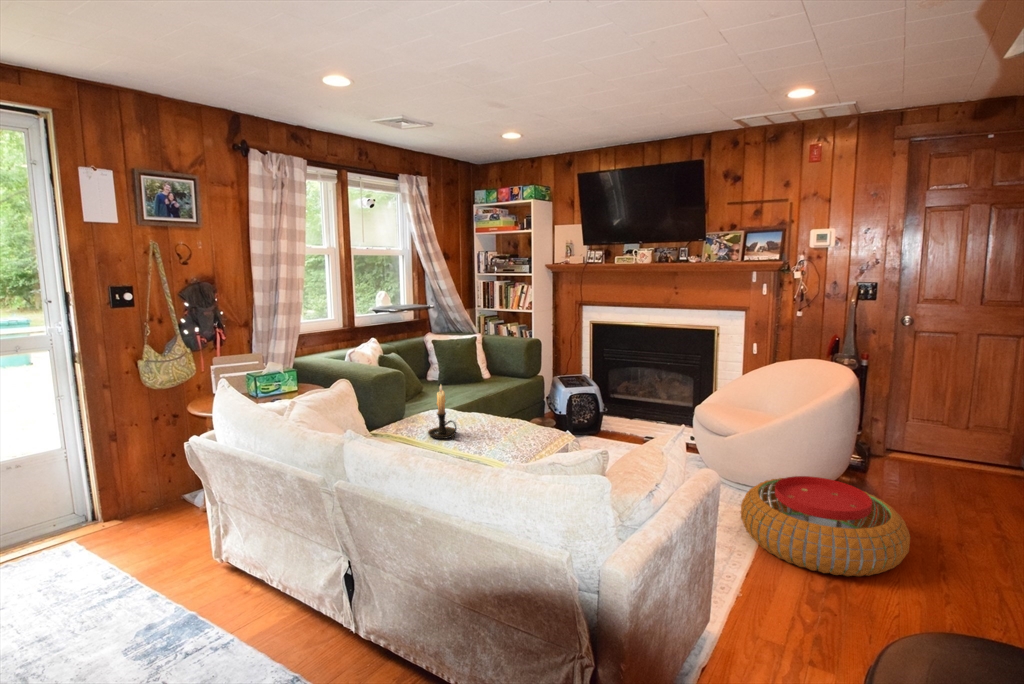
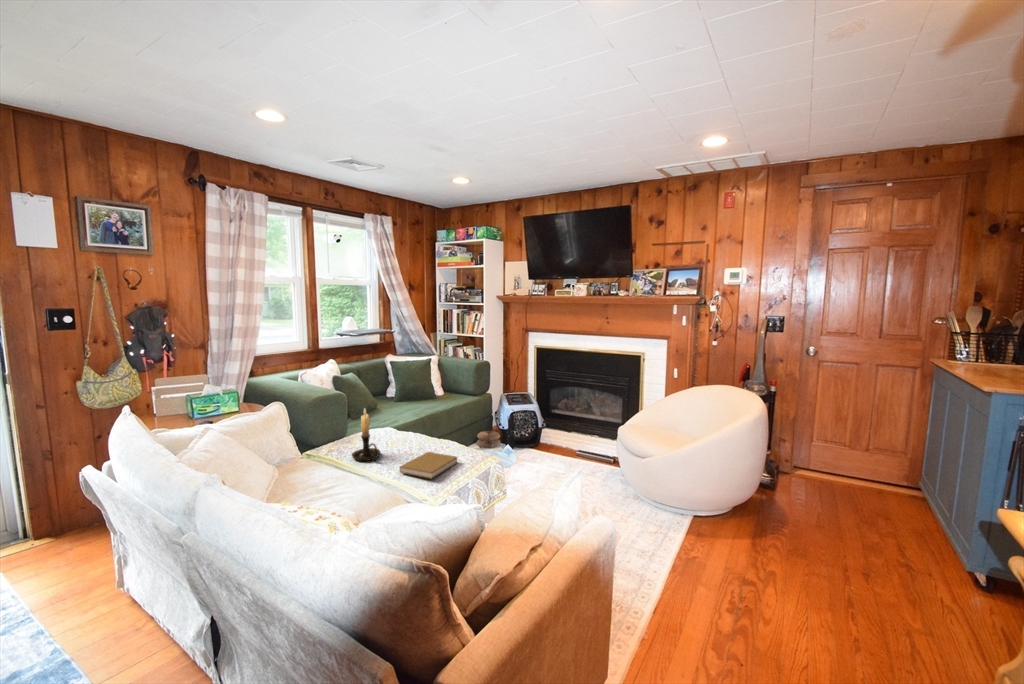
book: none [484,430,538,453] -> present [400,452,457,479]
pouf: present [741,476,910,576] -> none [649,502,810,612]

